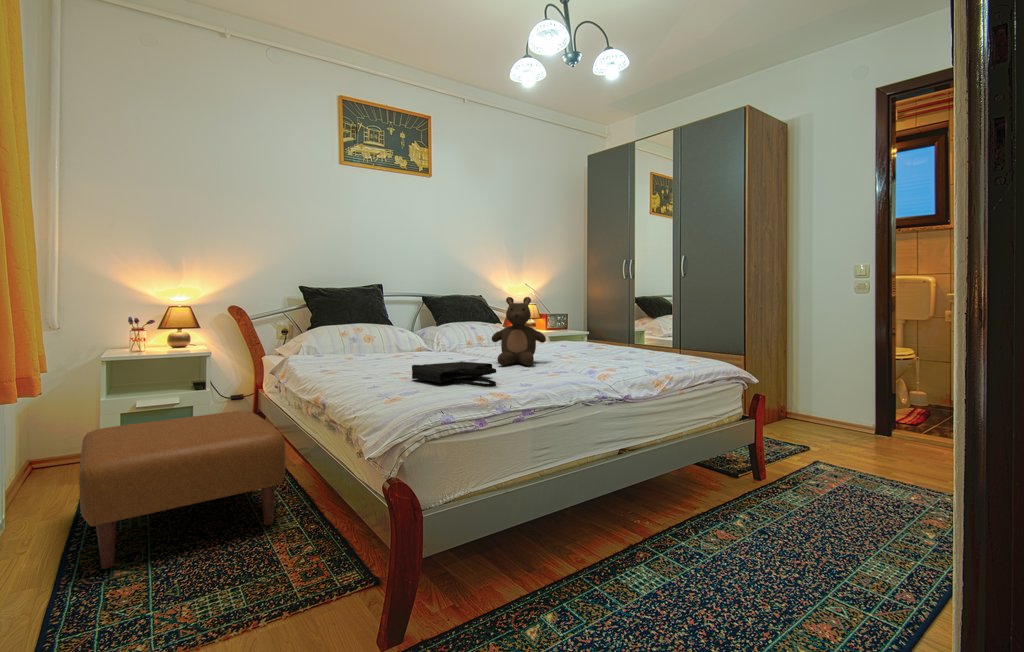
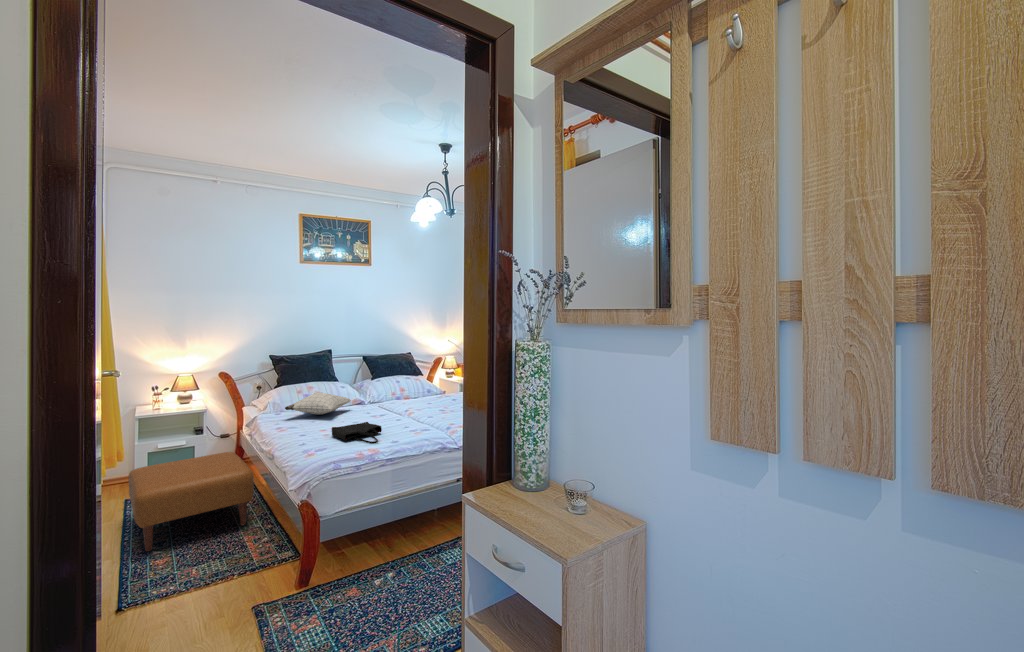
stuffed bear: present [492,297,546,366] -> none [393,375,428,421]
pillow: none [327,328,421,361] -> present [285,393,351,415]

